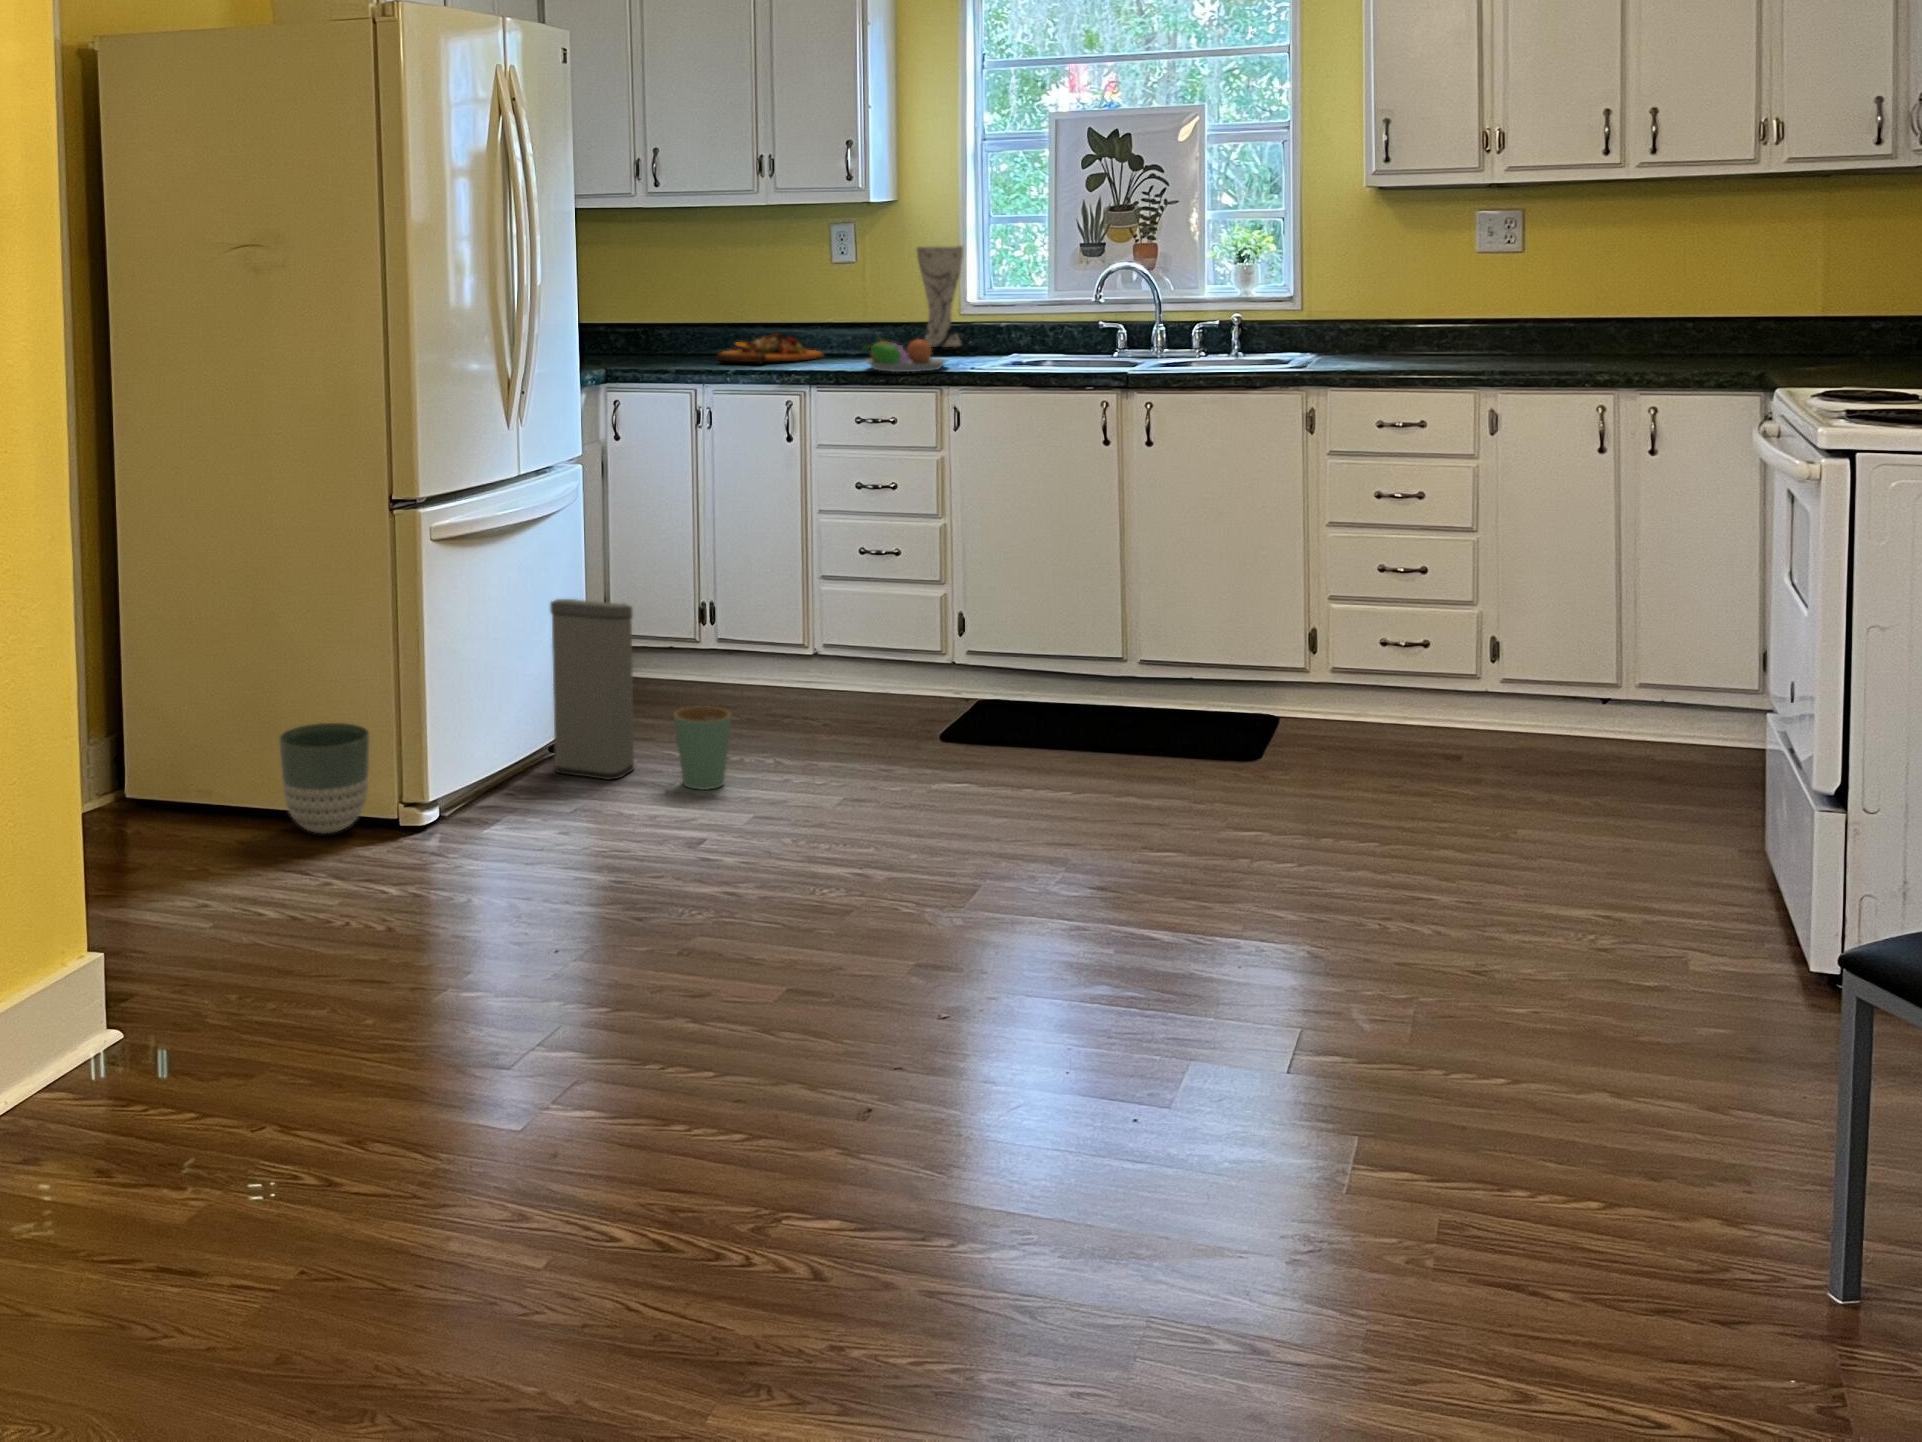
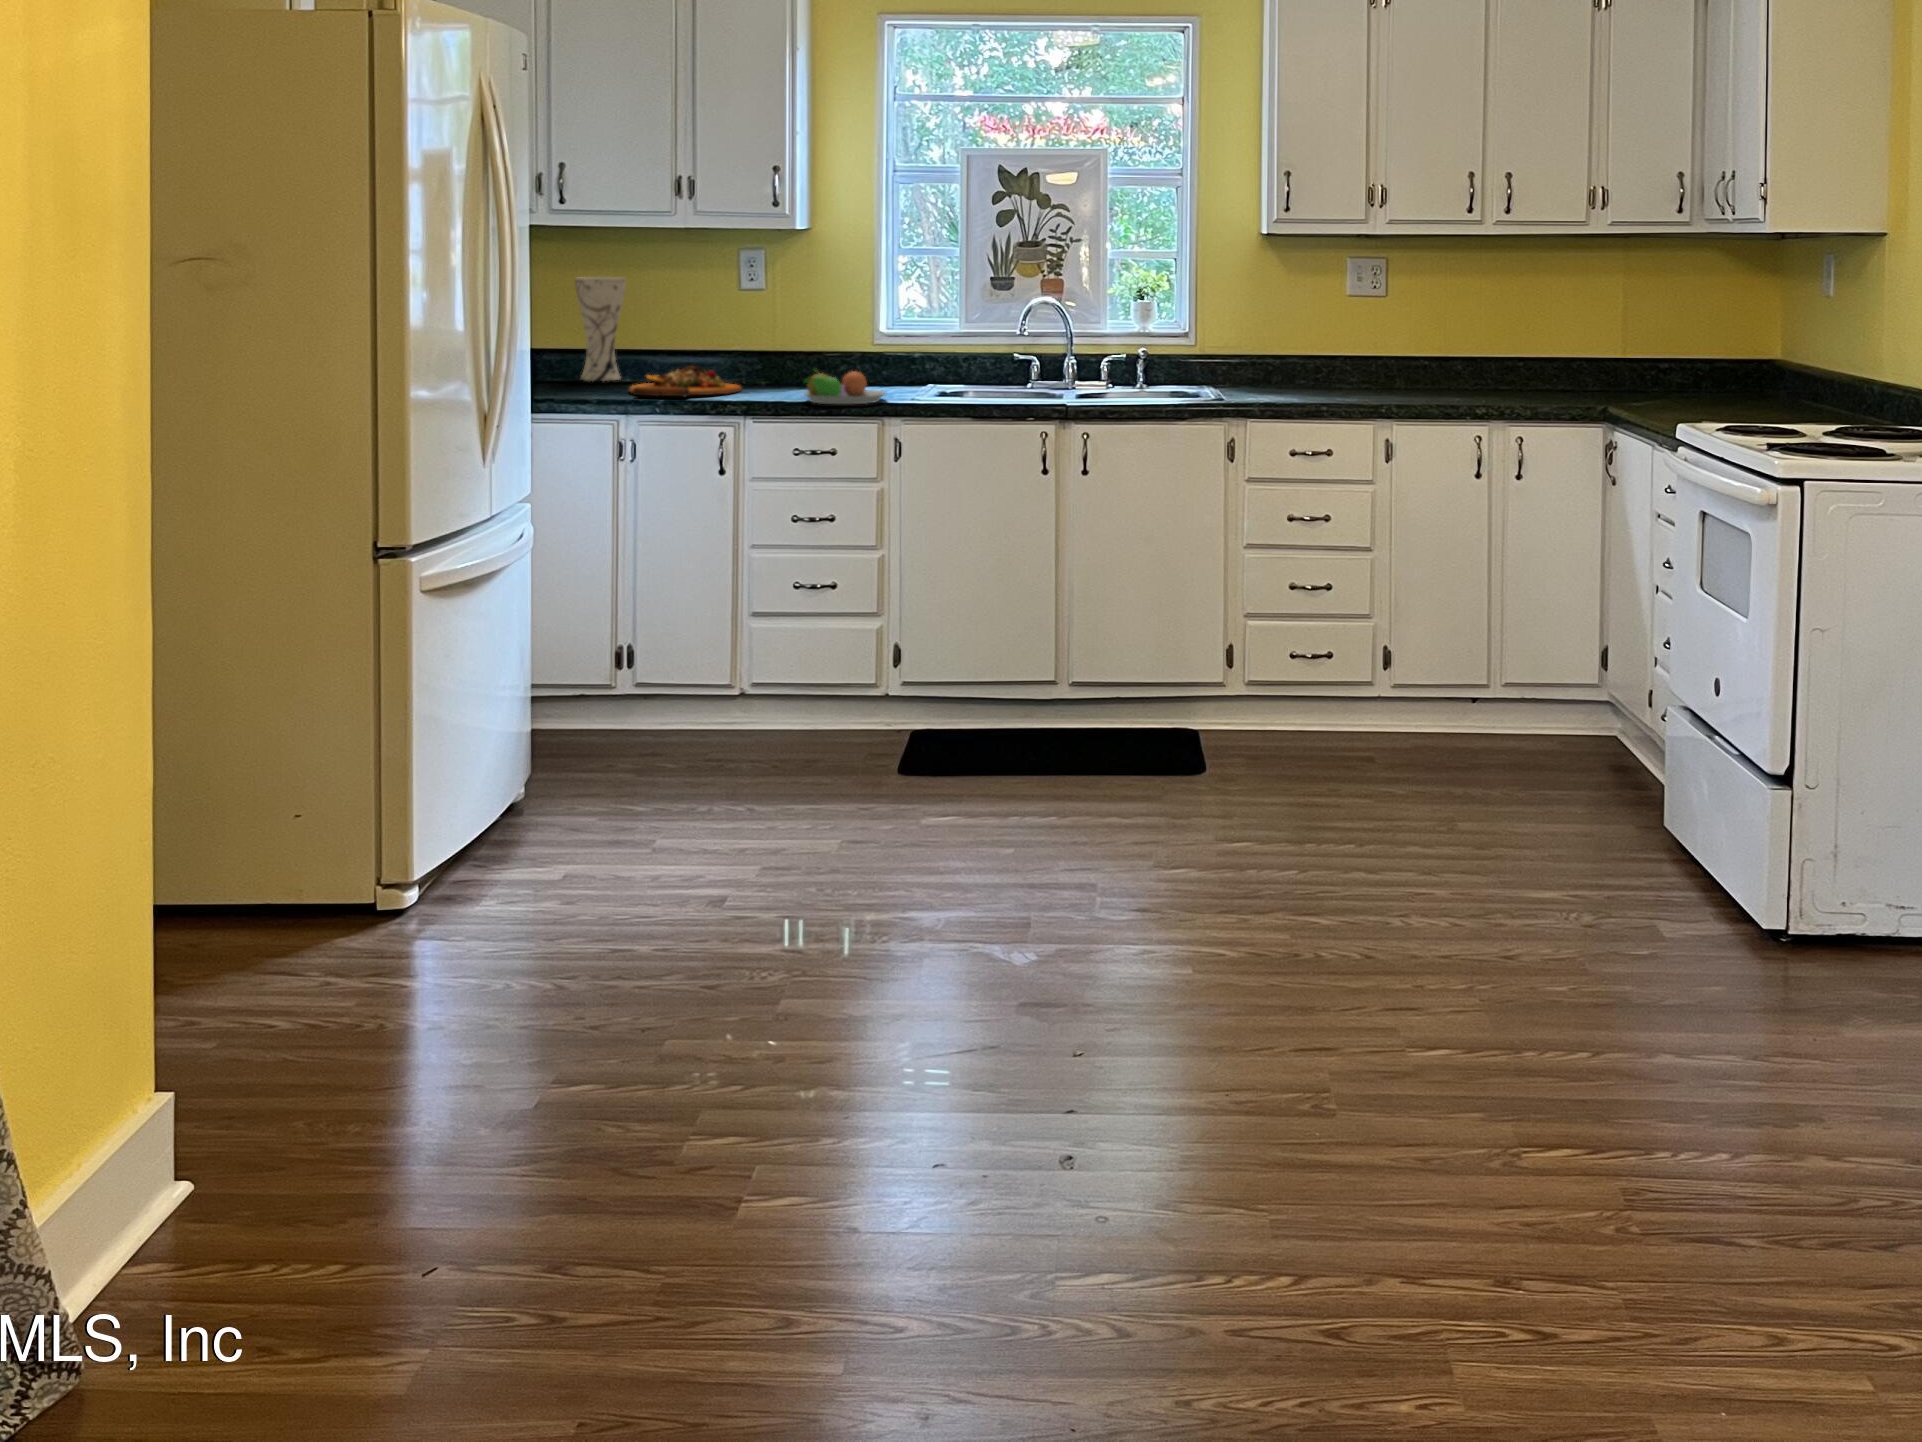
vase: present [917,245,963,347] -> present [575,277,626,381]
trash can: present [550,599,731,790] -> none [515,655,721,847]
planter: present [279,723,369,834] -> none [229,813,340,941]

